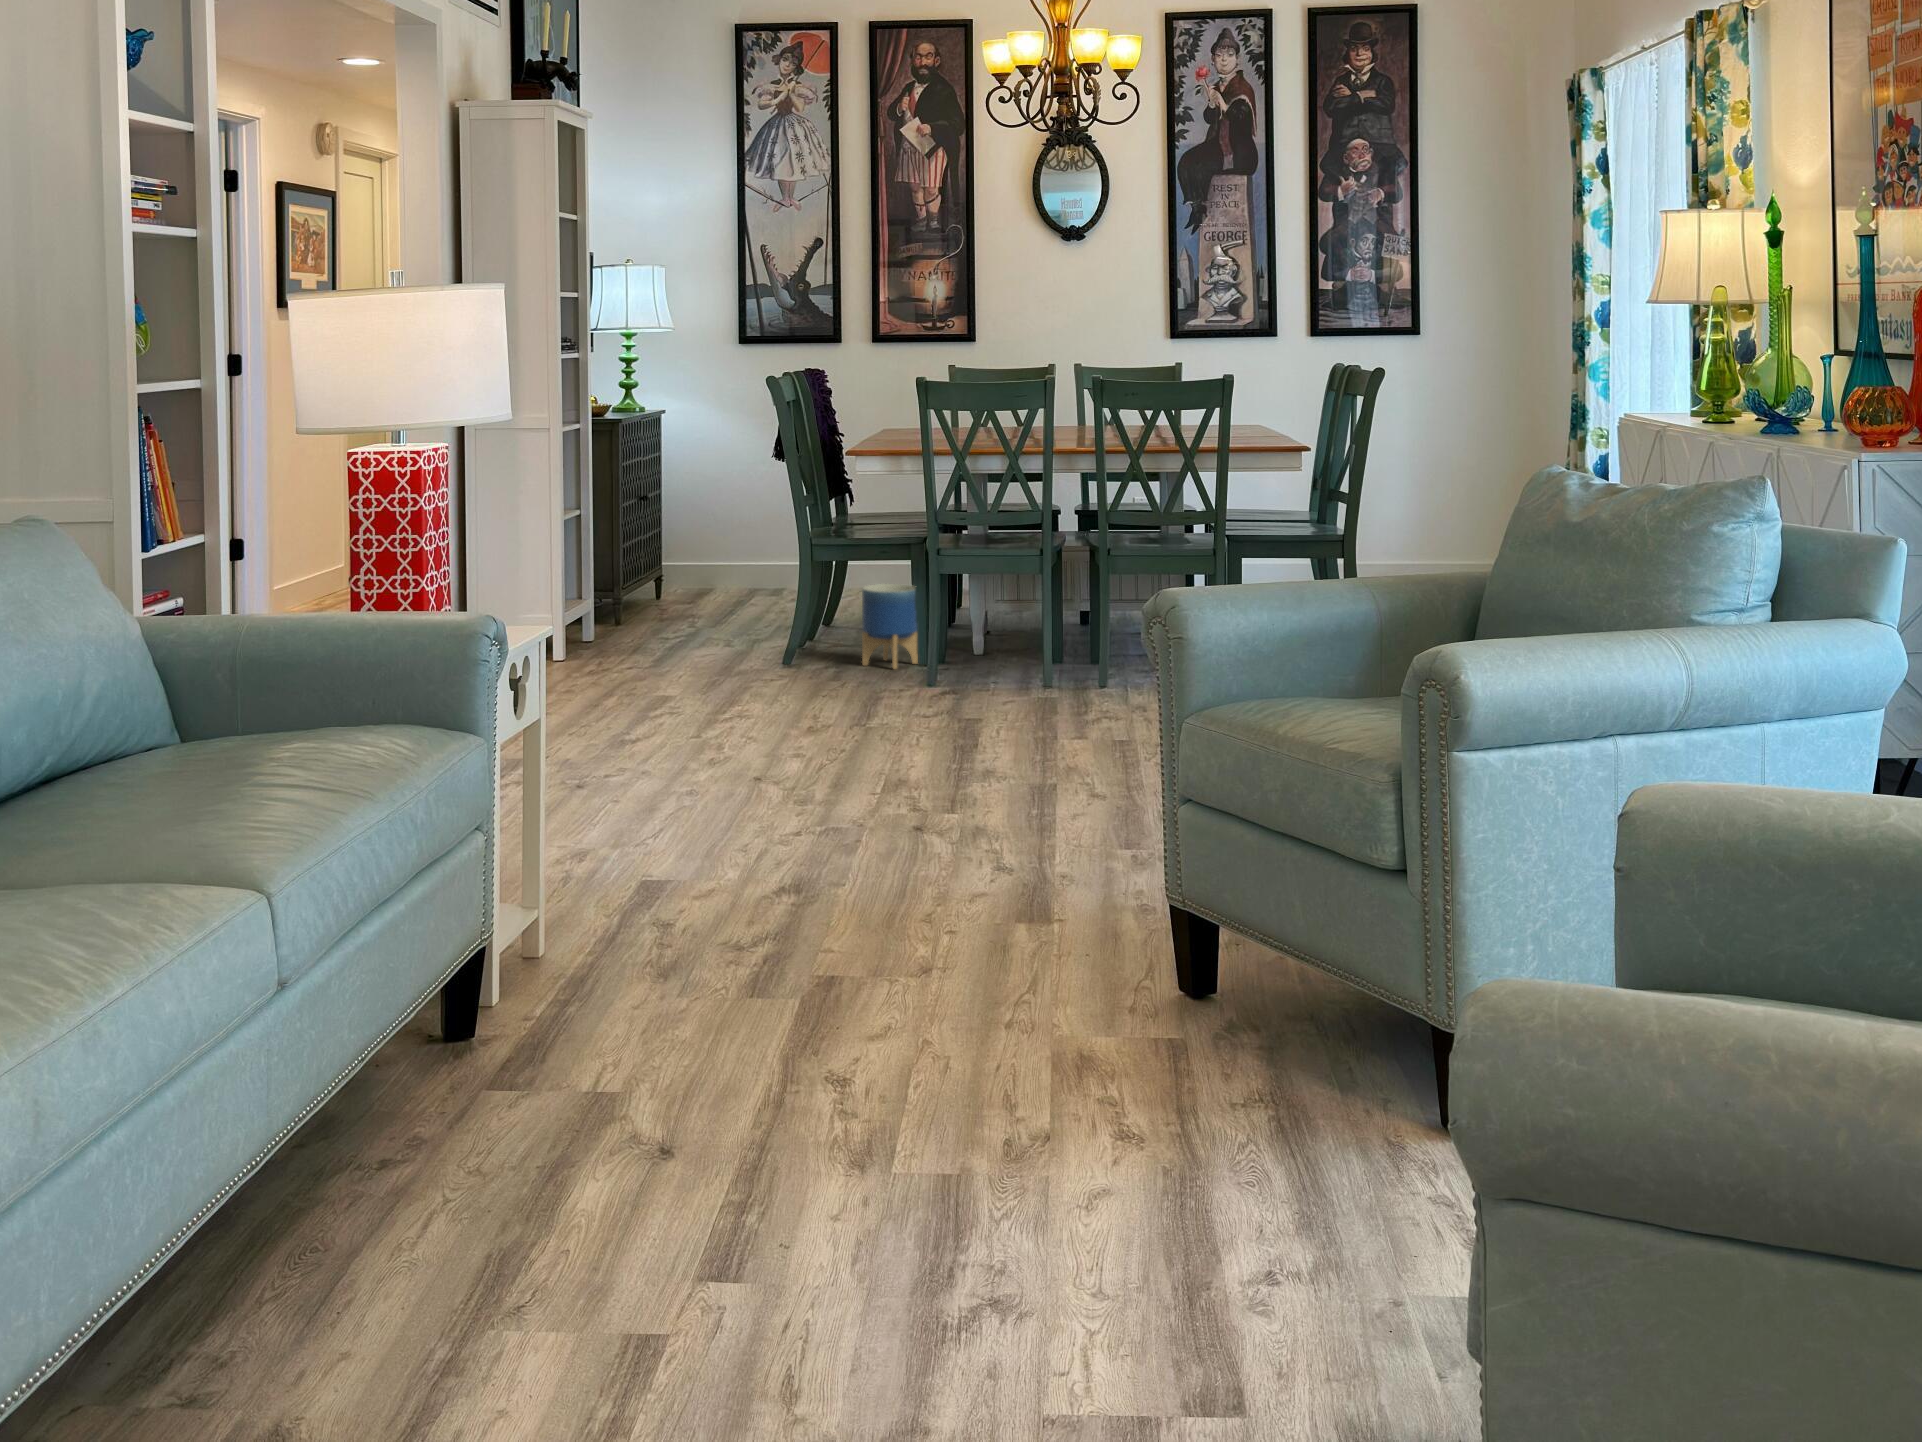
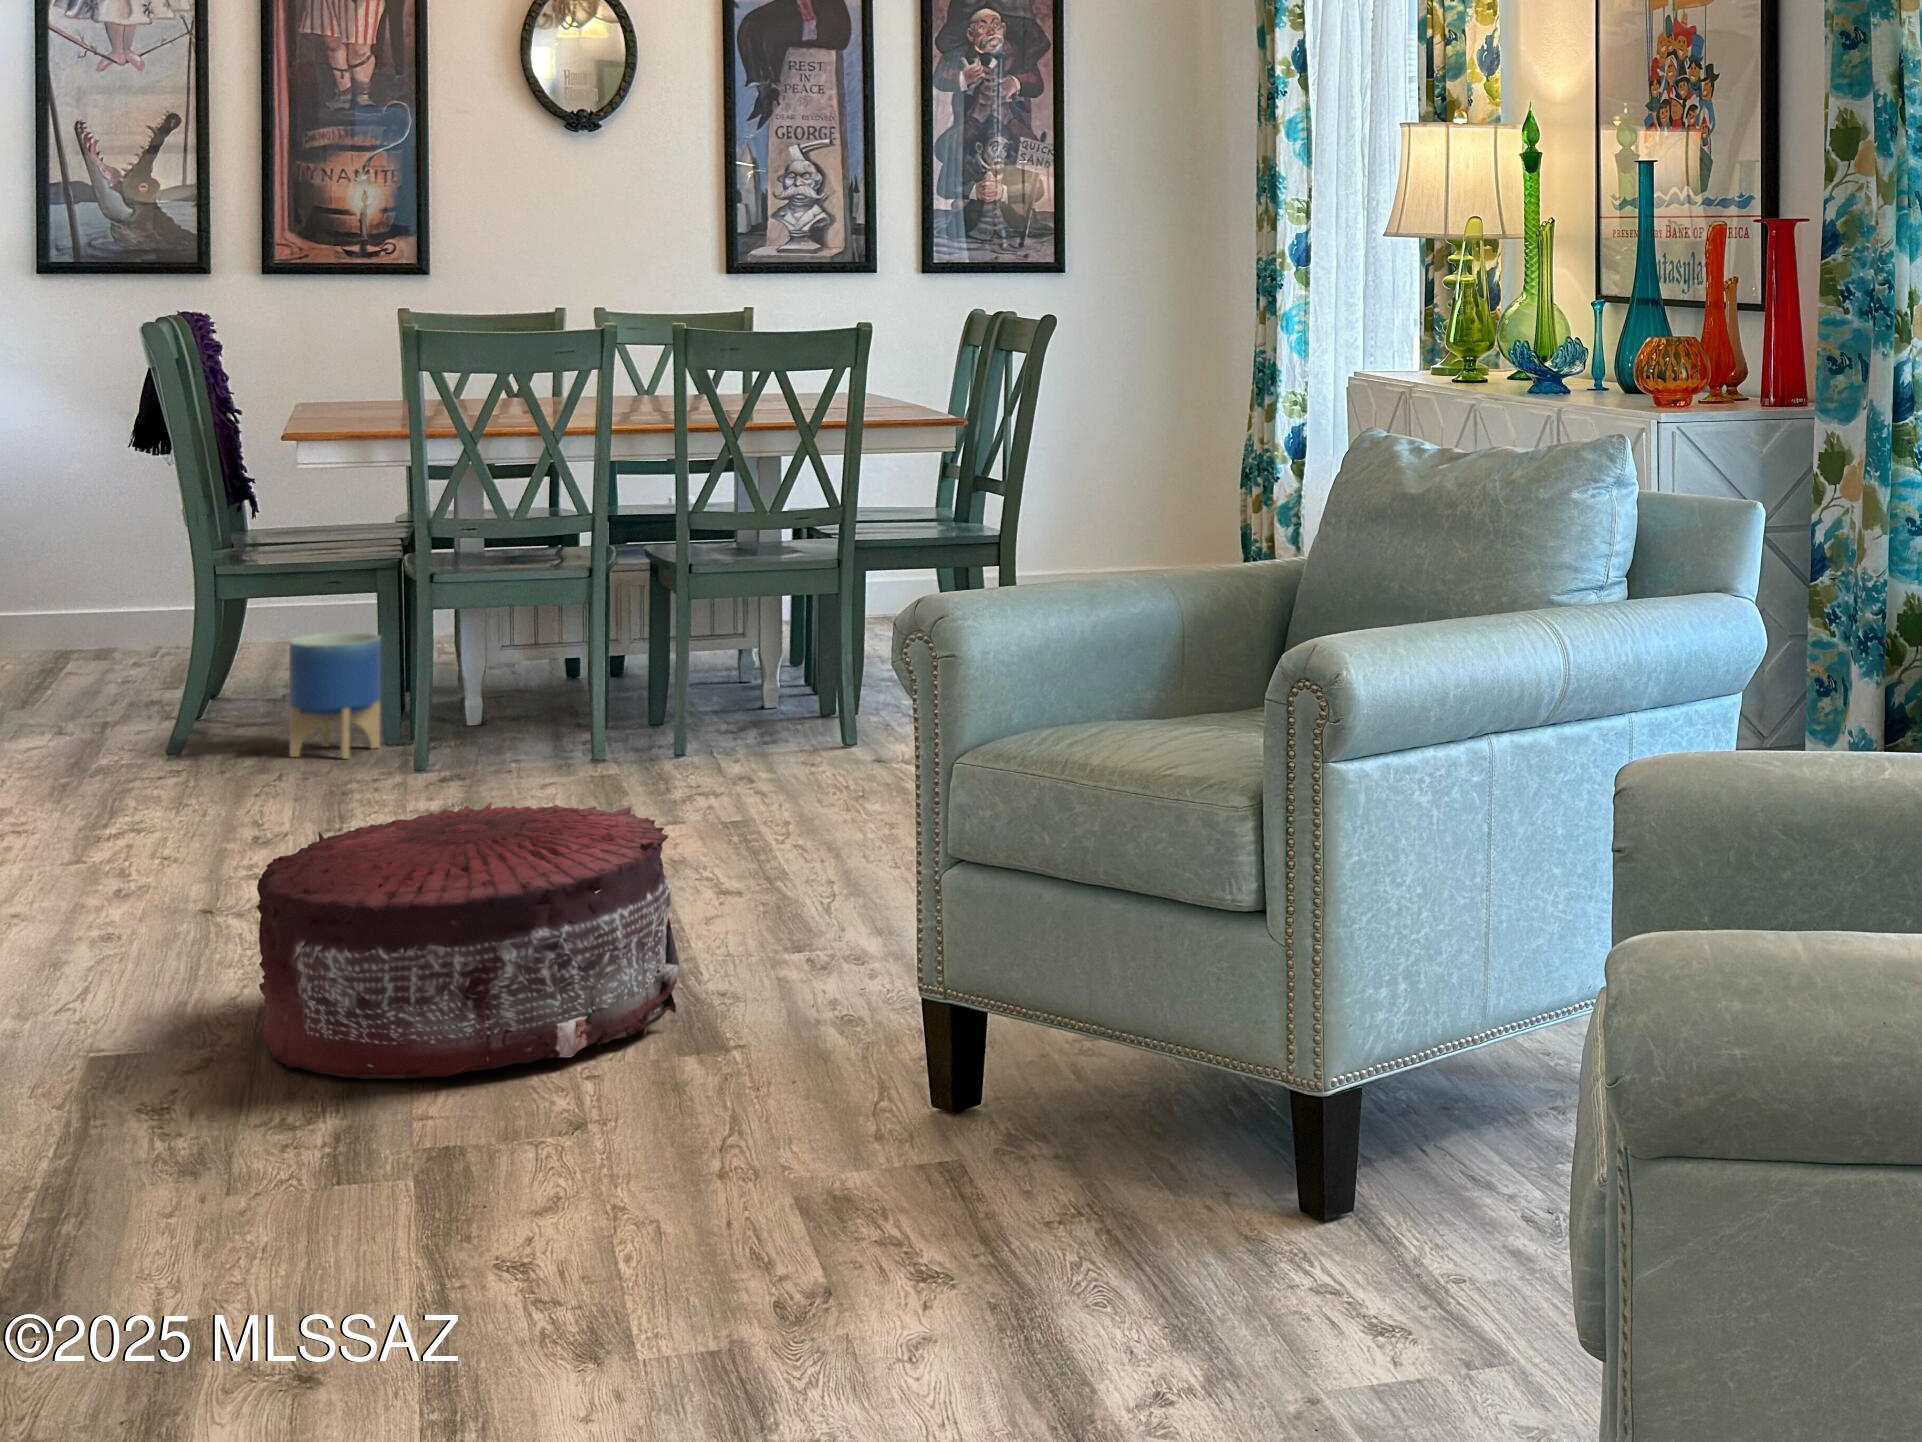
pouf: none [786,699,1047,879] -> present [257,802,679,1079]

